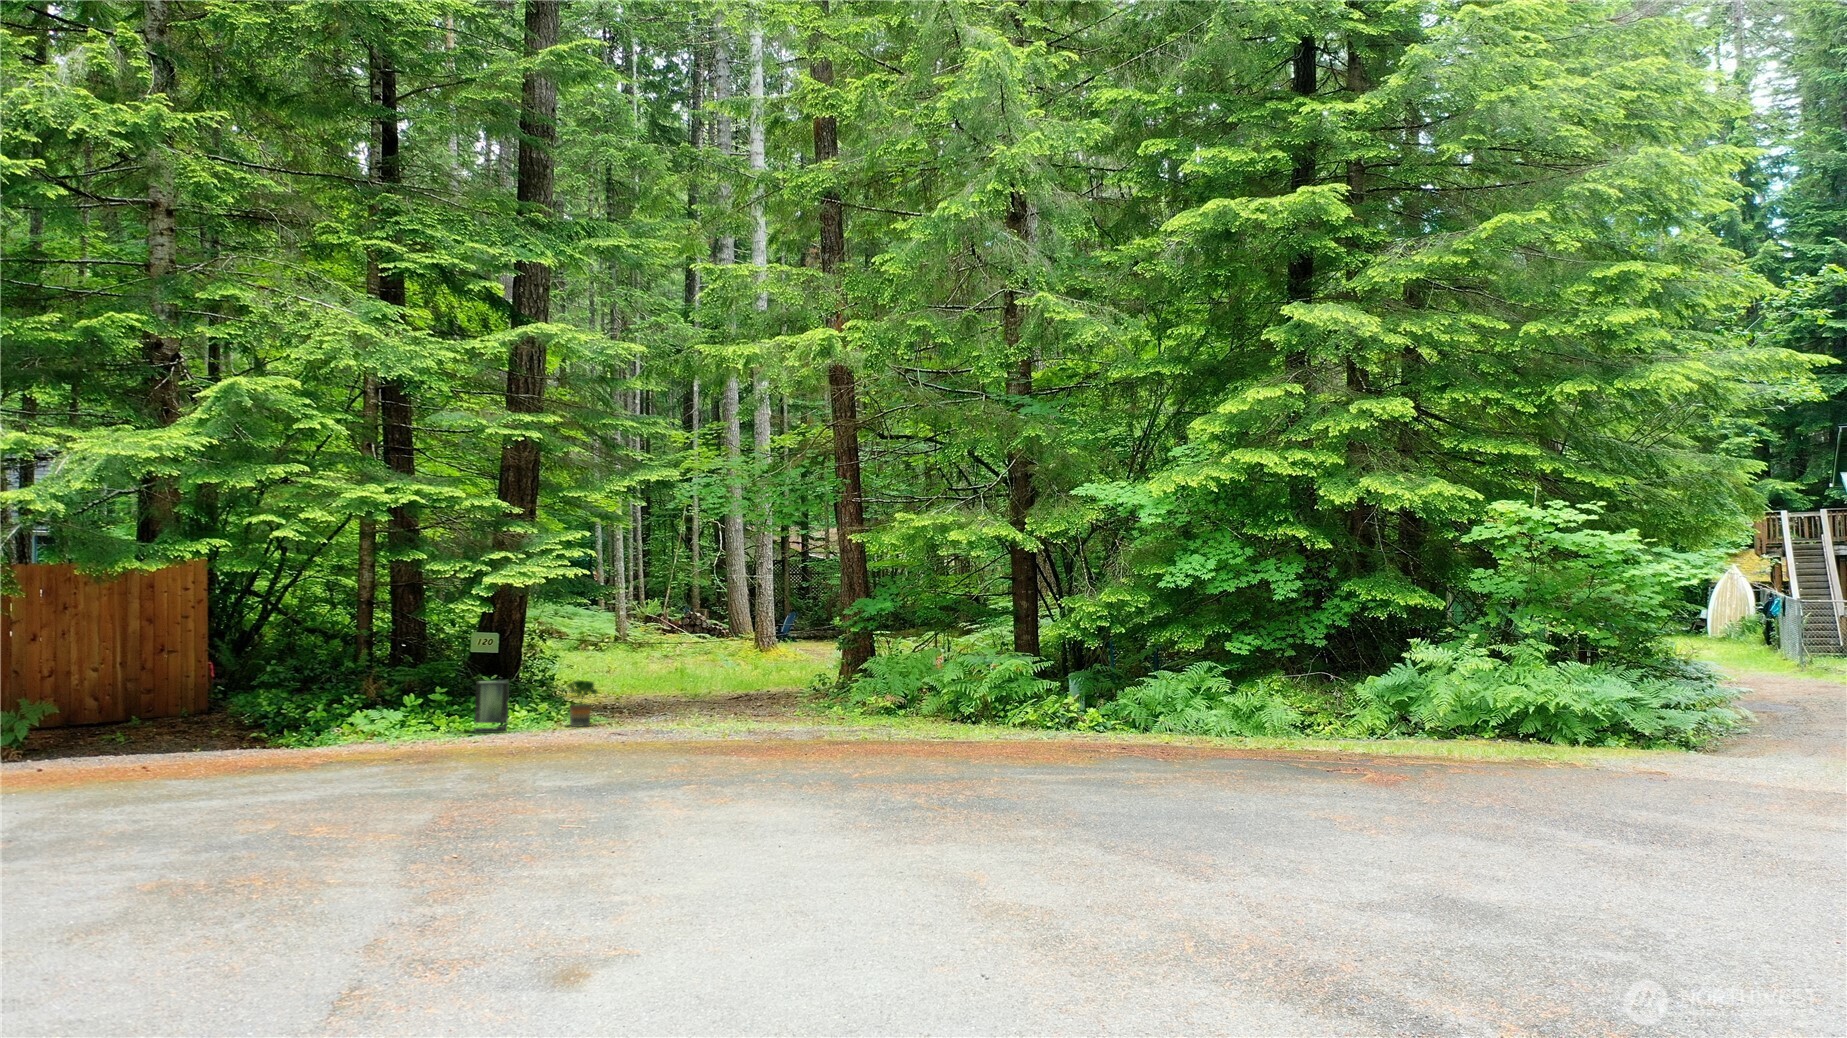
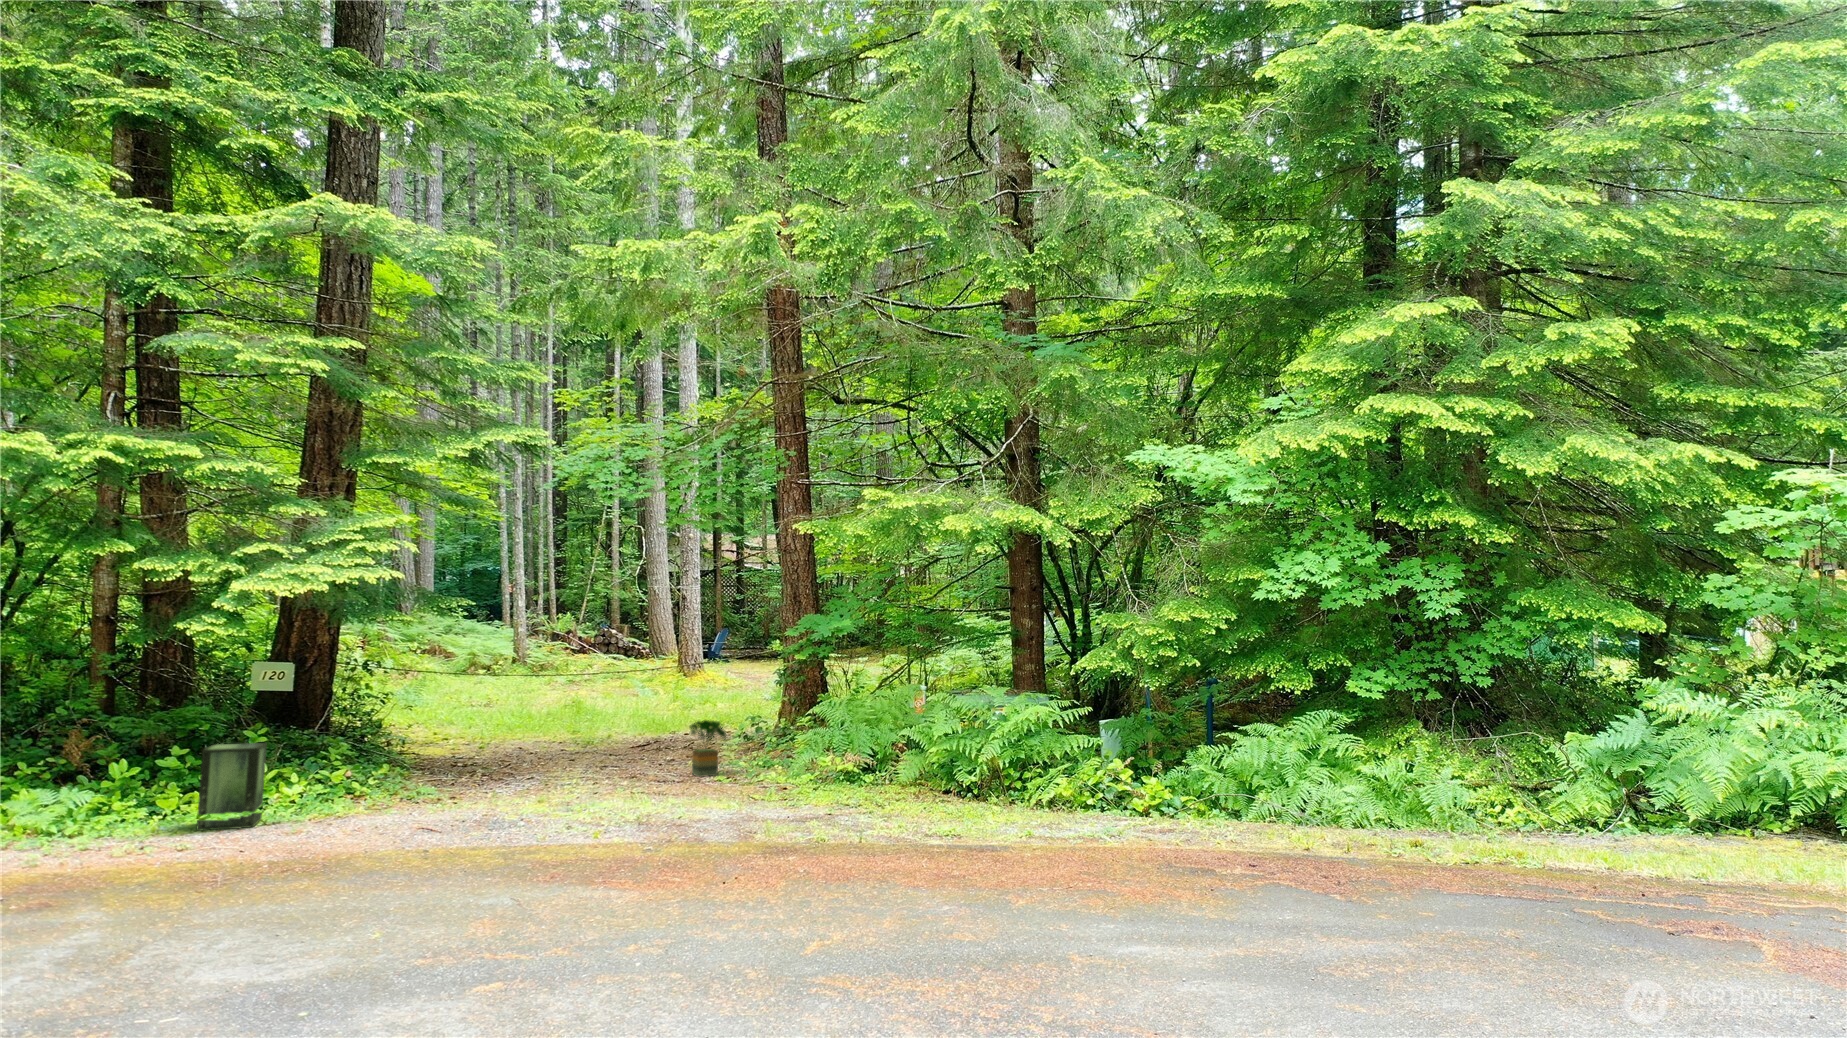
potted tree: present [567,680,598,727] -> present [690,720,727,777]

